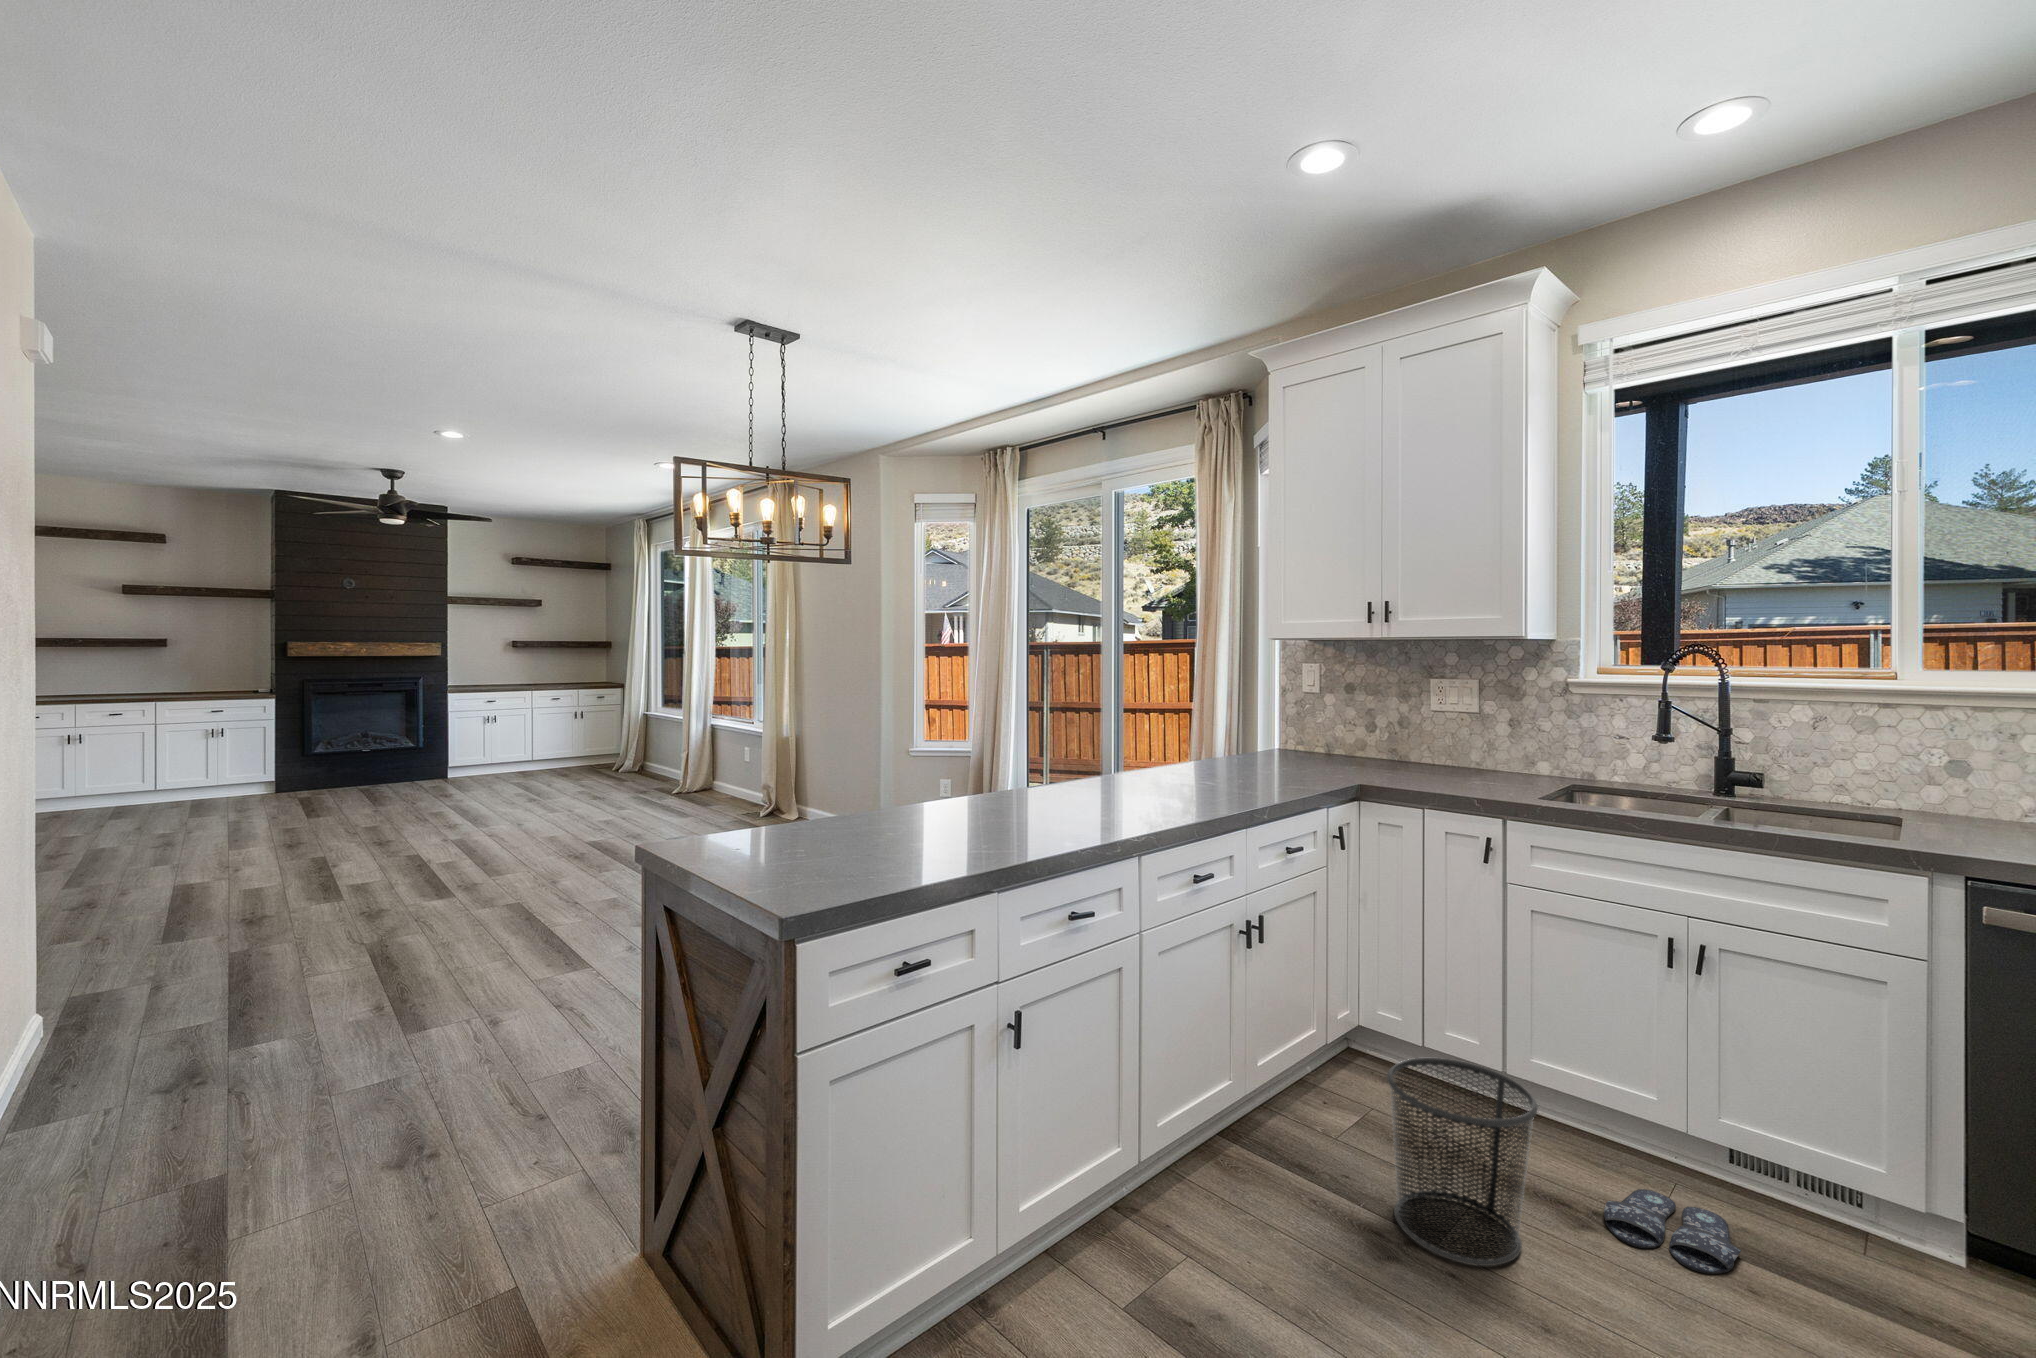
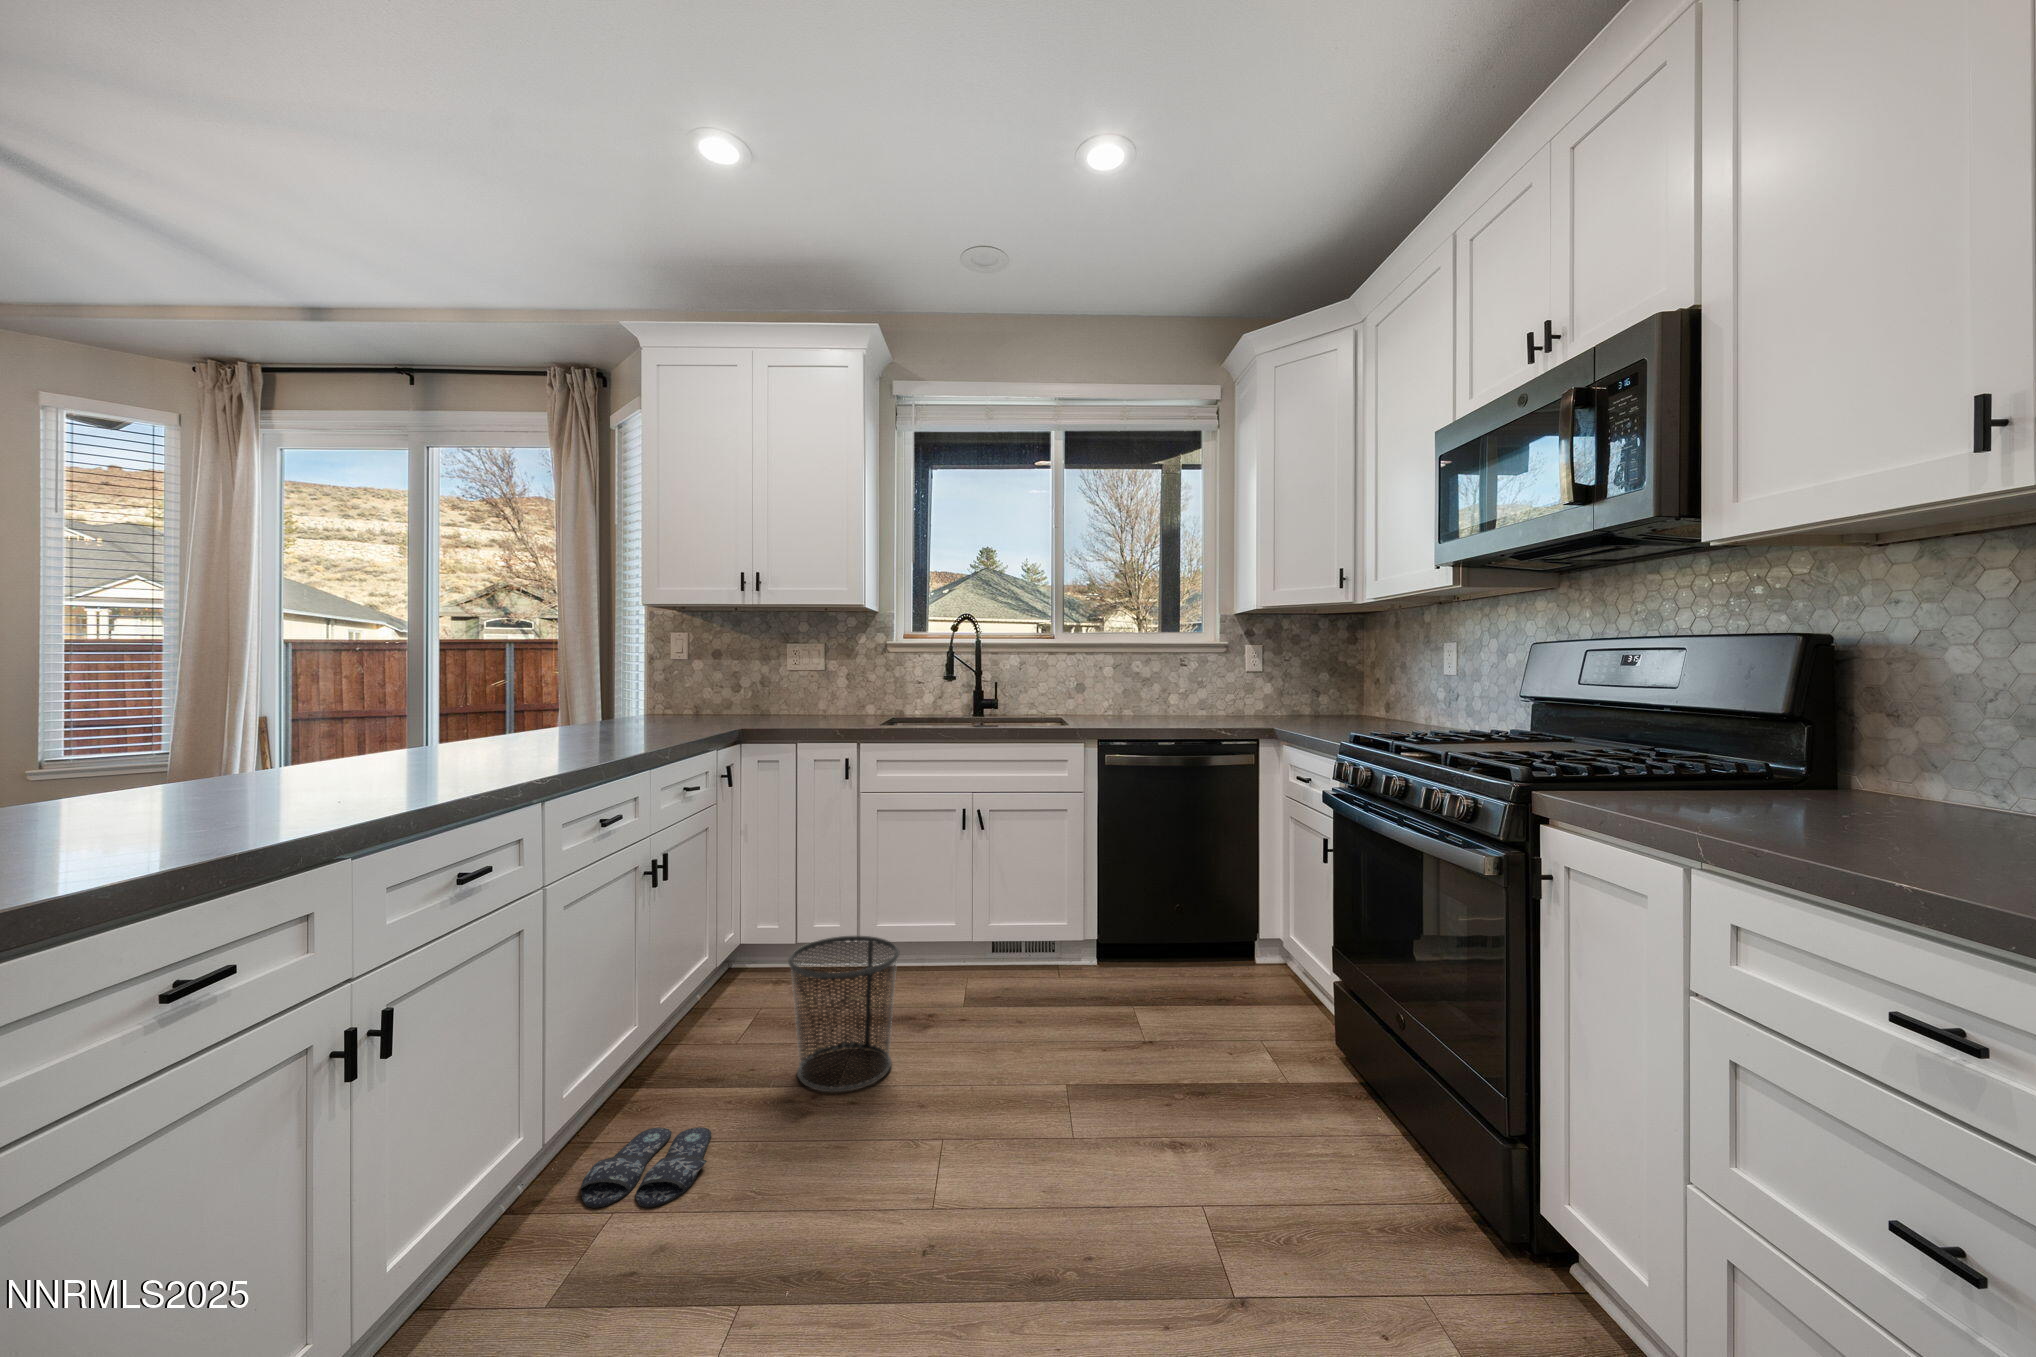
slippers: present [1604,1189,1741,1274] -> present [581,1127,711,1208]

